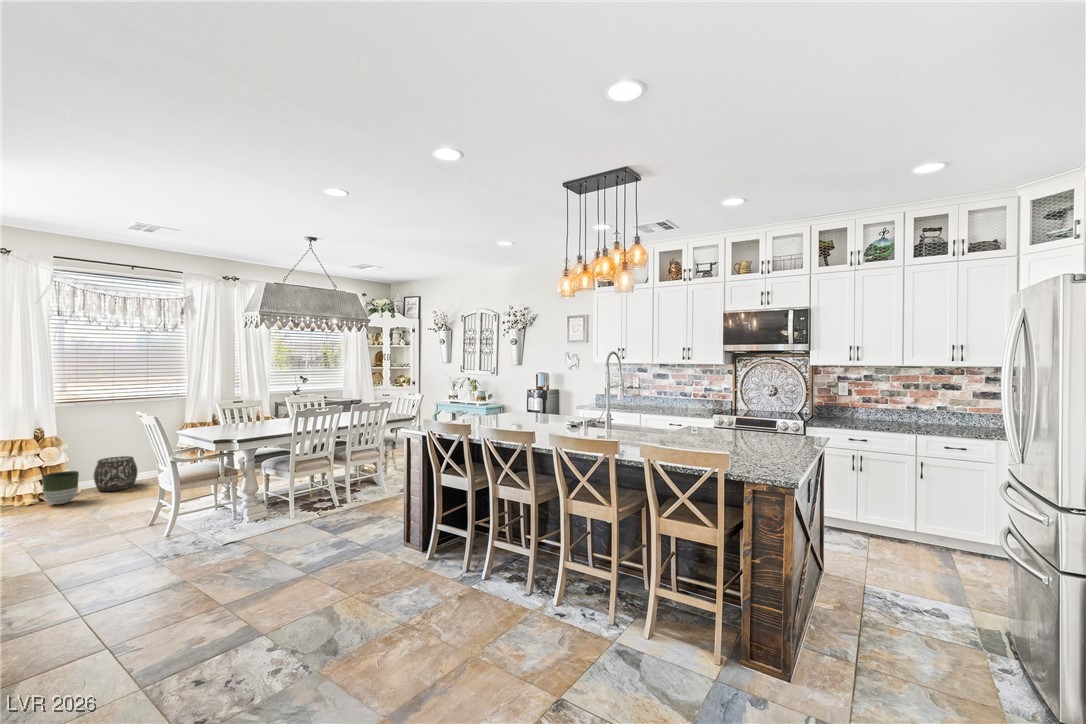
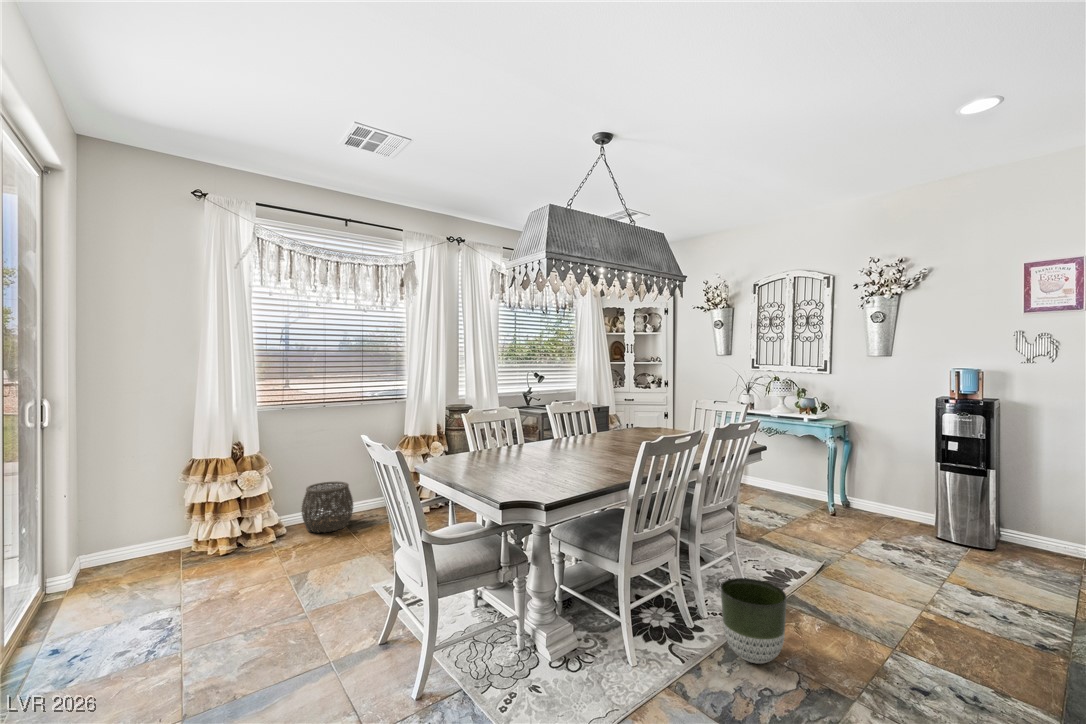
planter: present [42,471,79,504] -> present [721,578,787,664]

